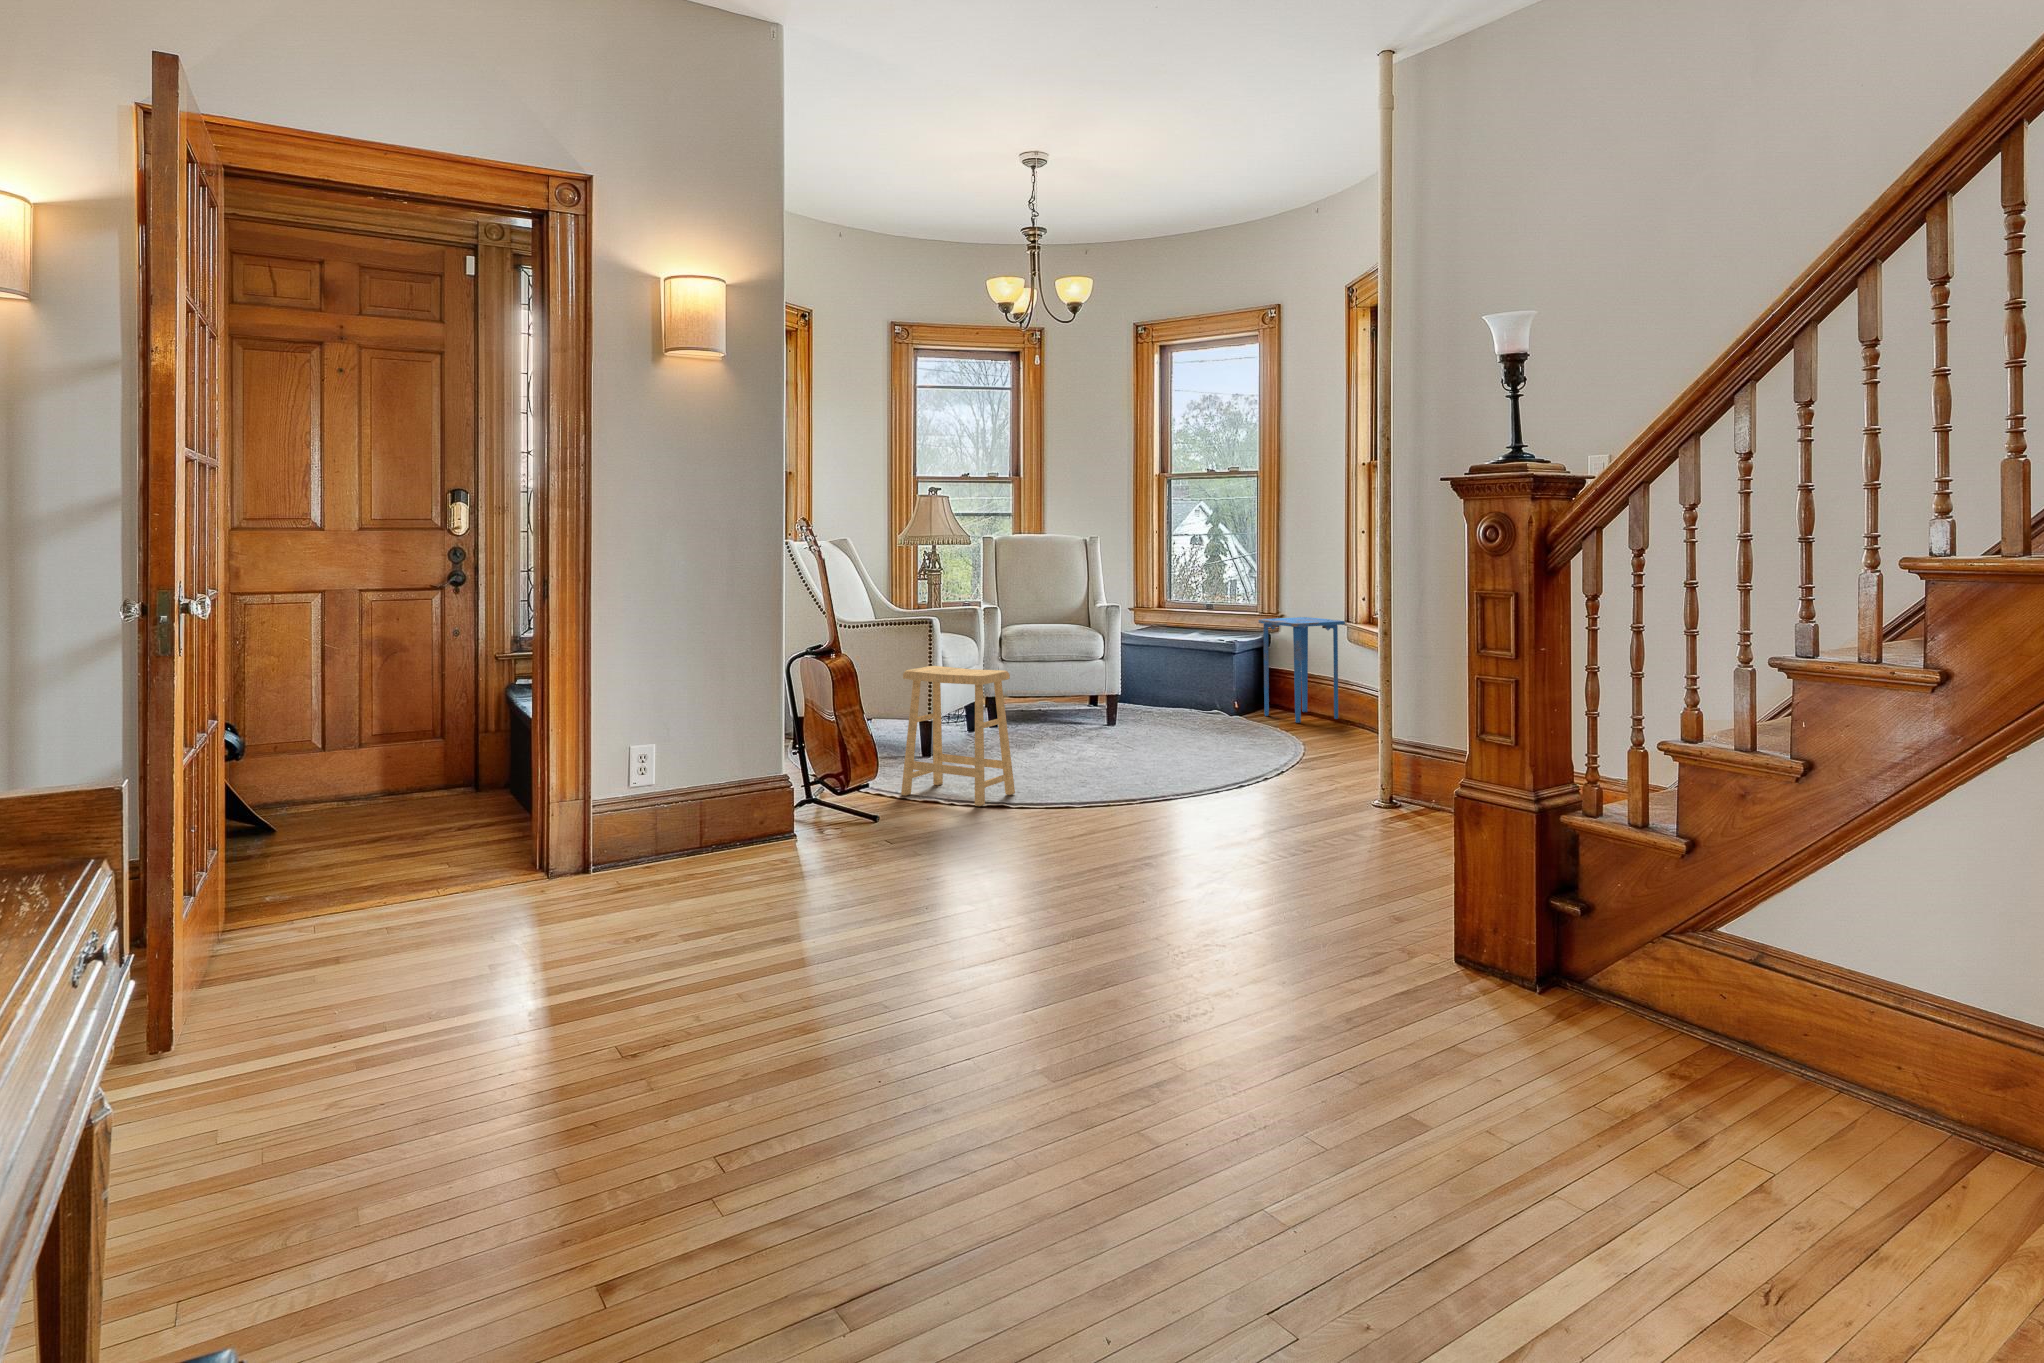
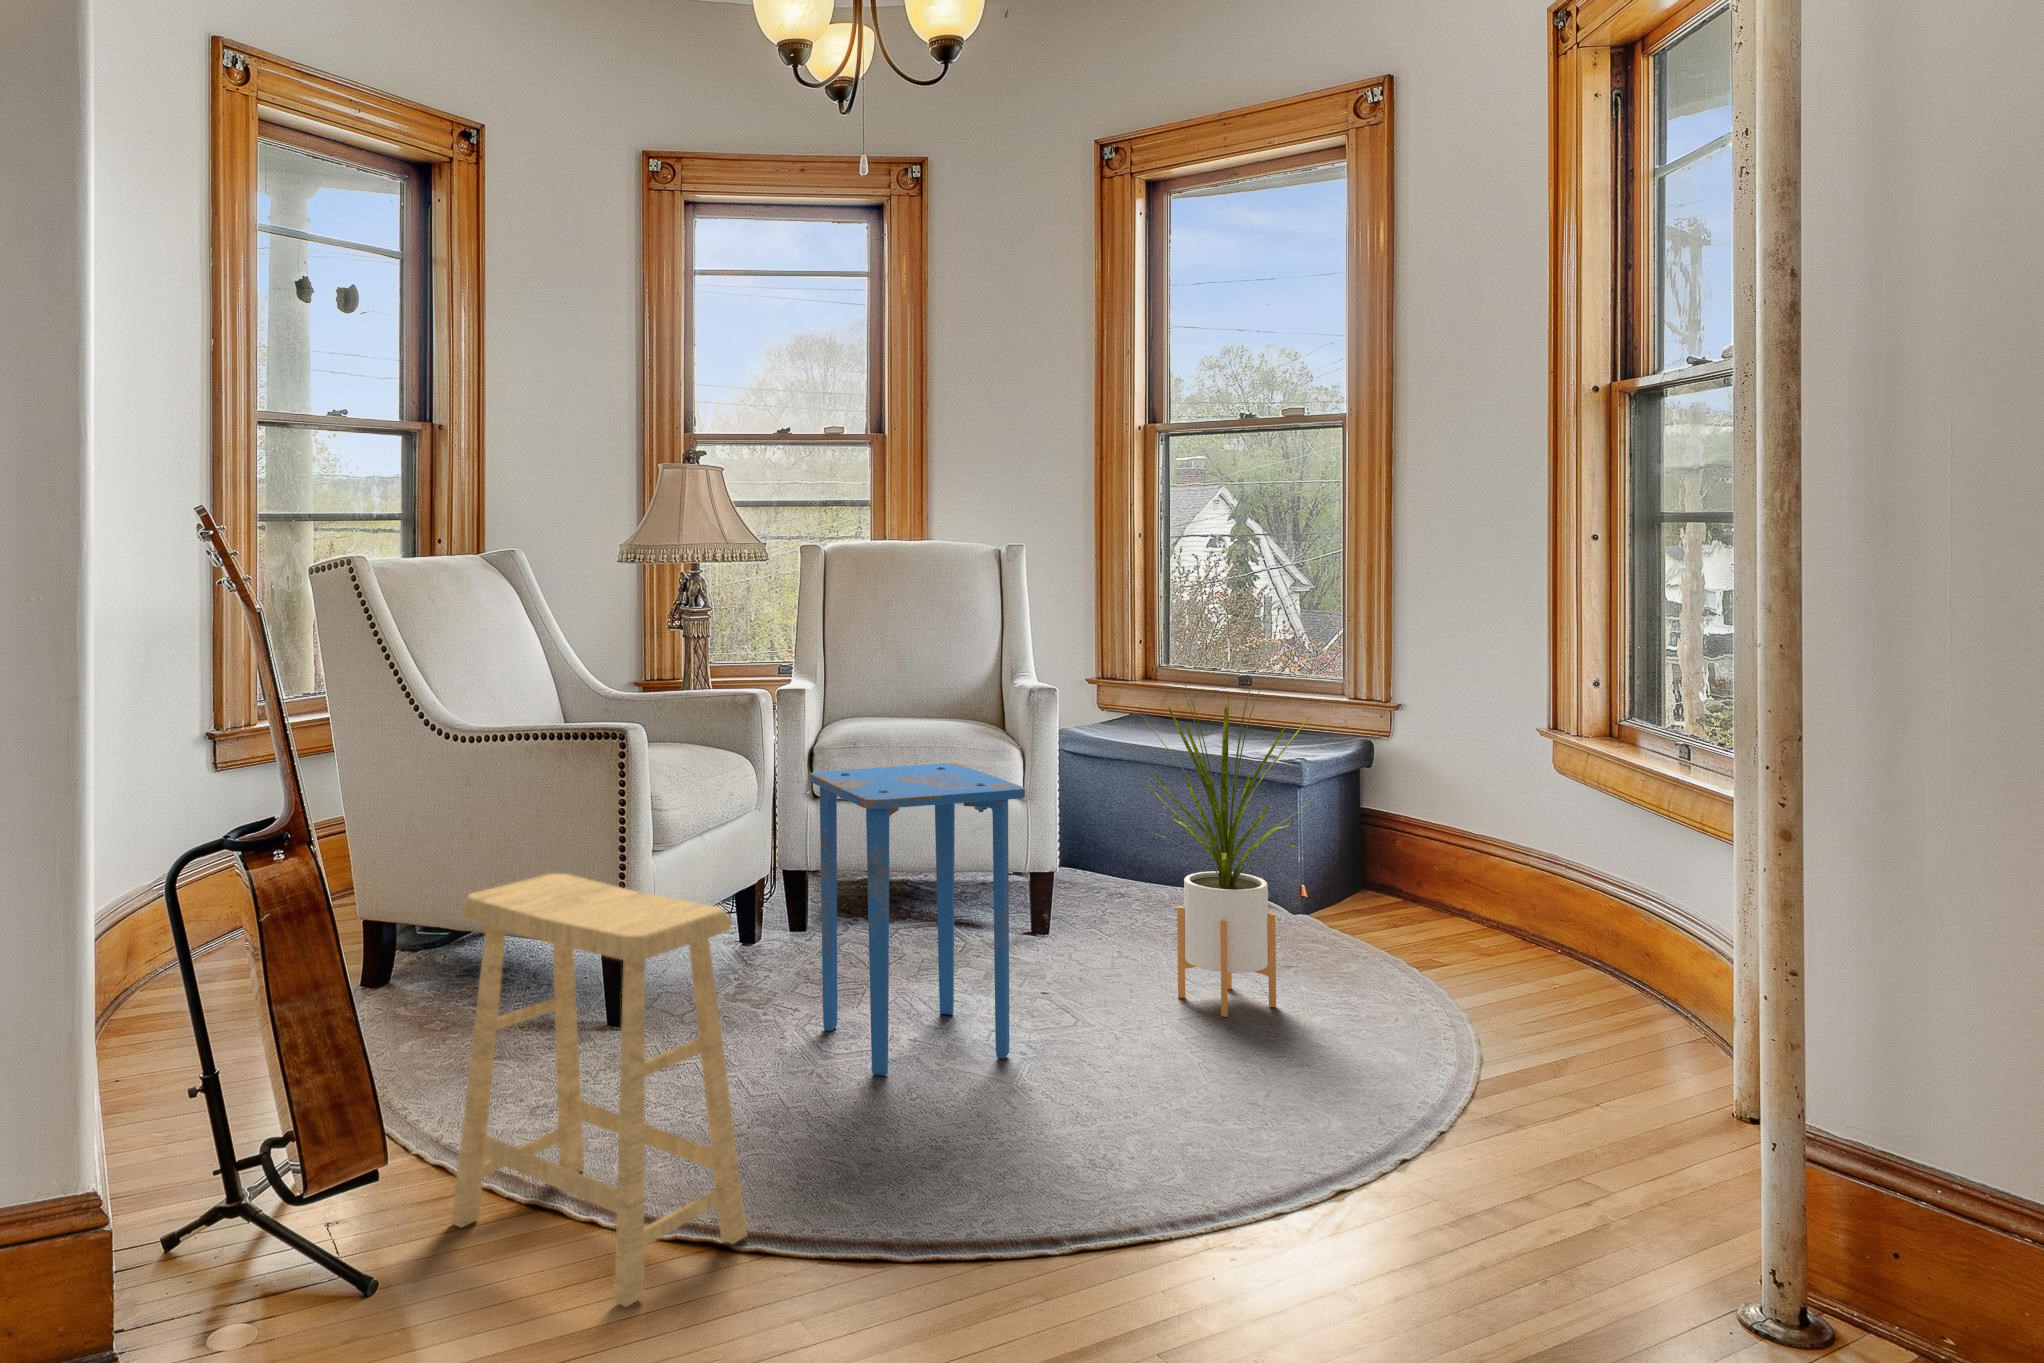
house plant: none [1158,598,1234,743] -> present [1142,684,1314,1017]
side table: present [1258,617,1345,723] -> present [810,763,1025,1075]

